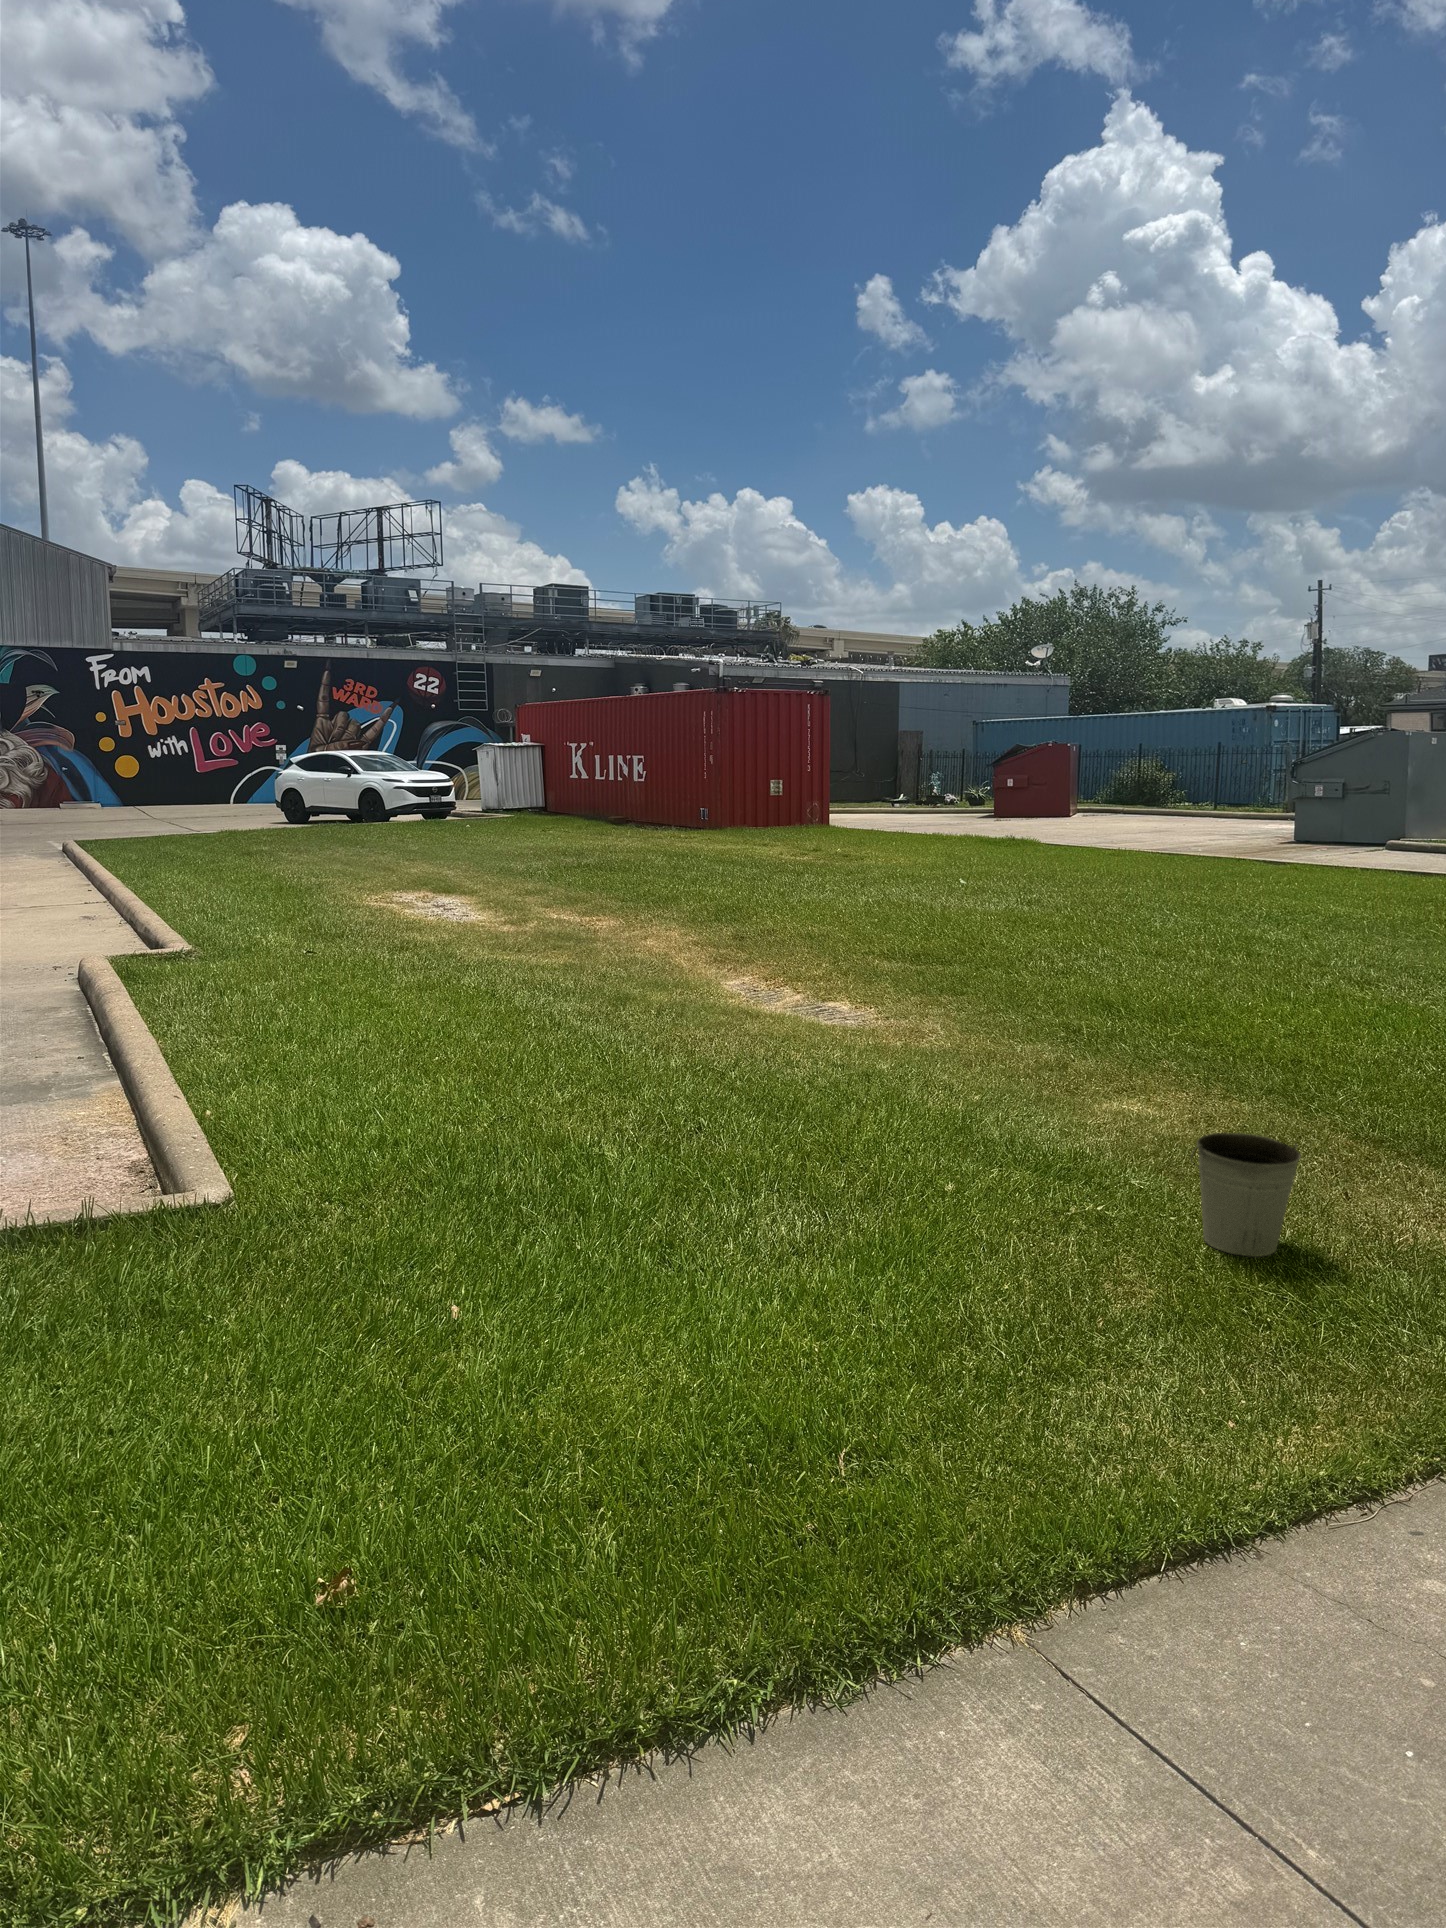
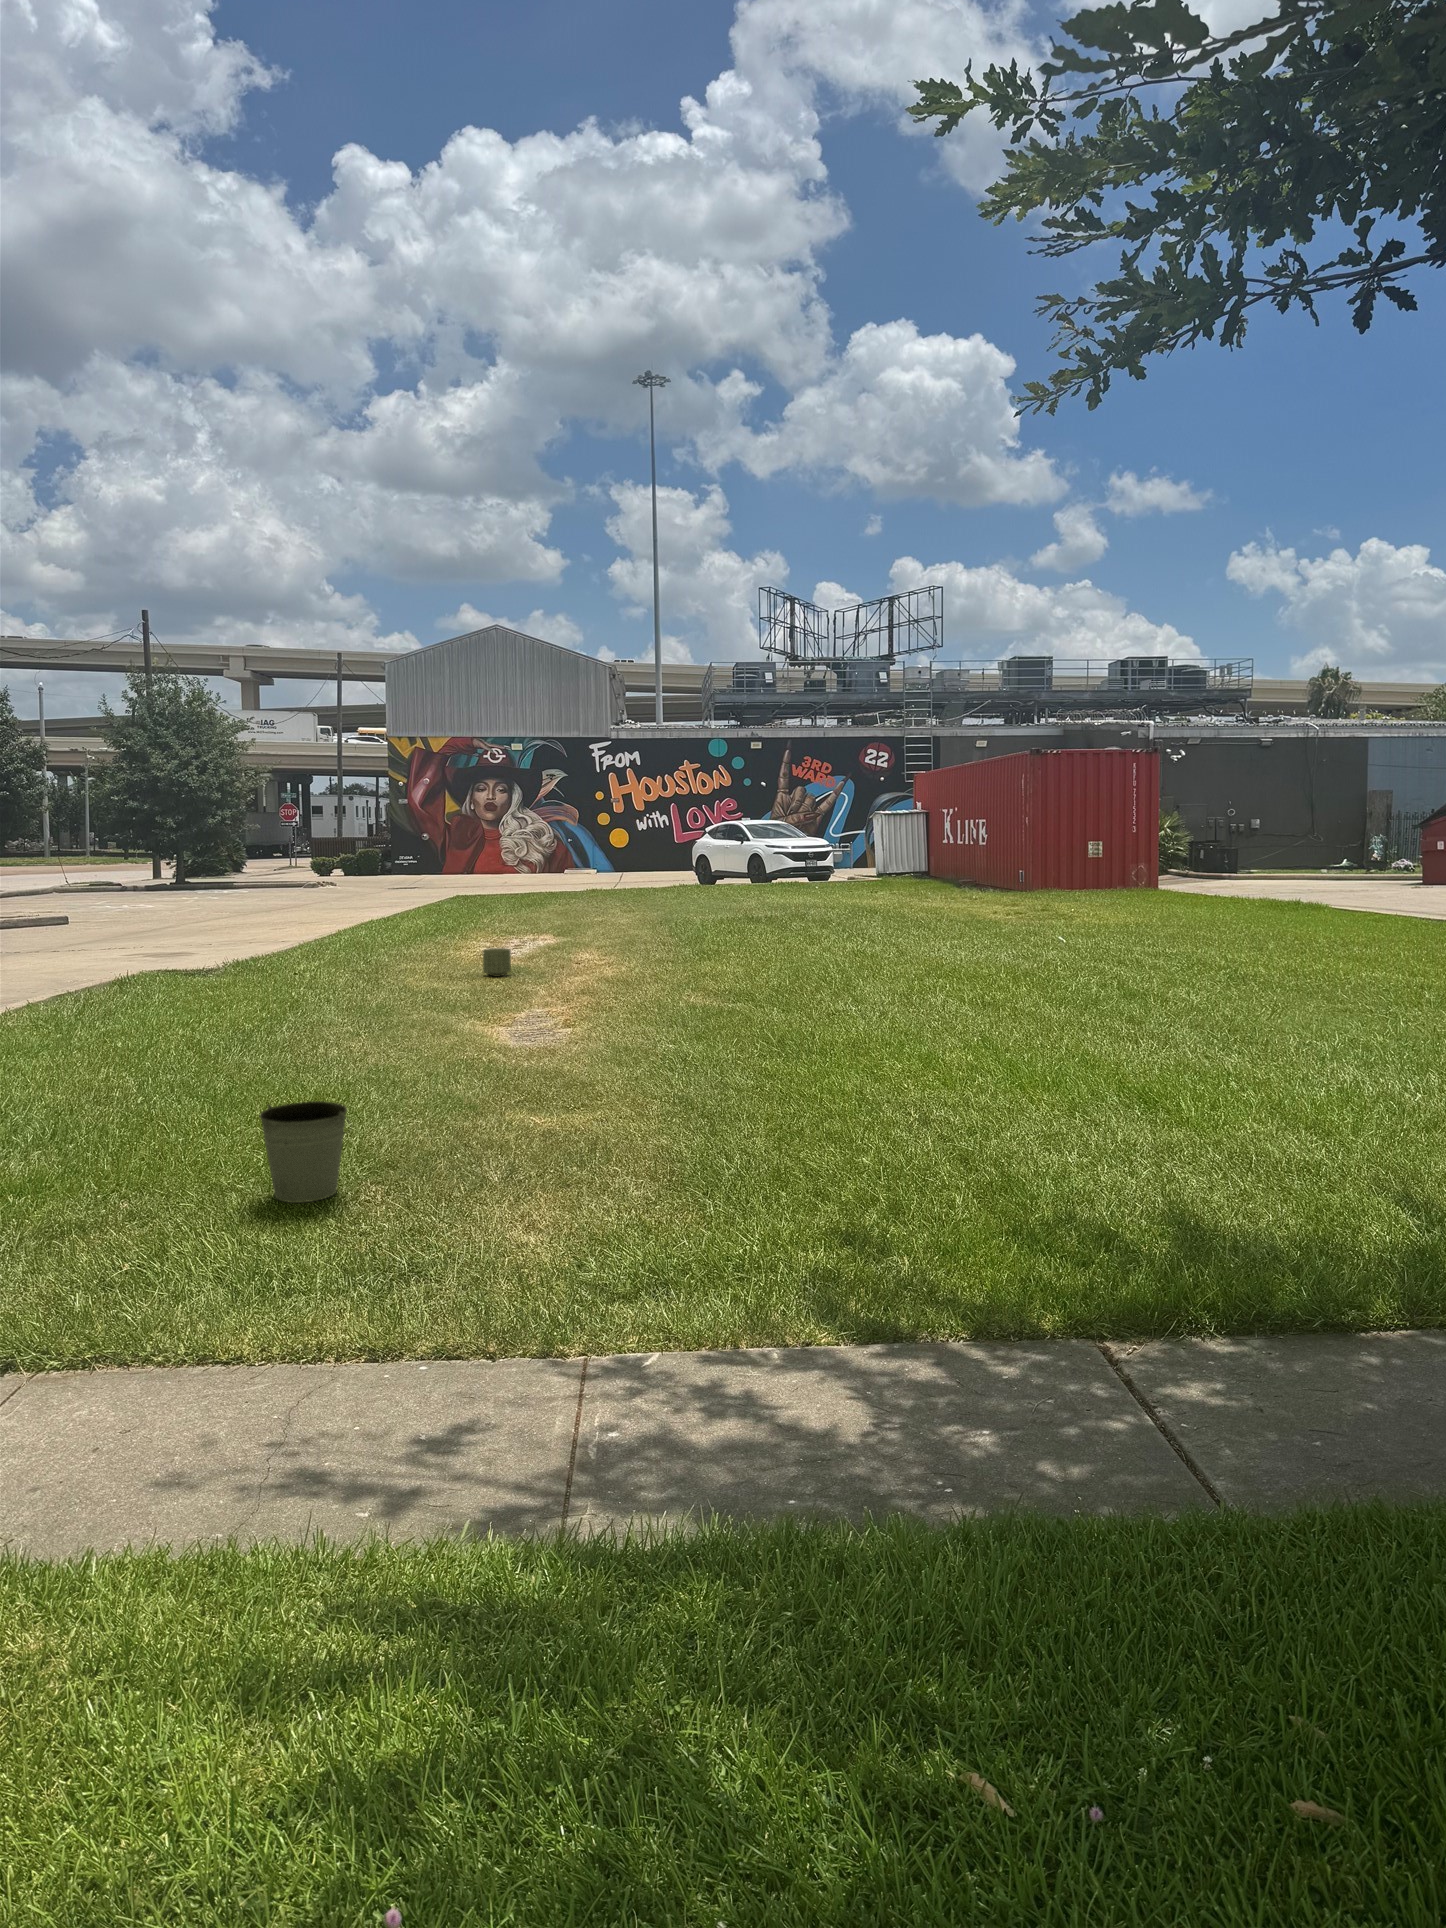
planter: none [501,917,534,952] -> present [483,948,511,977]

